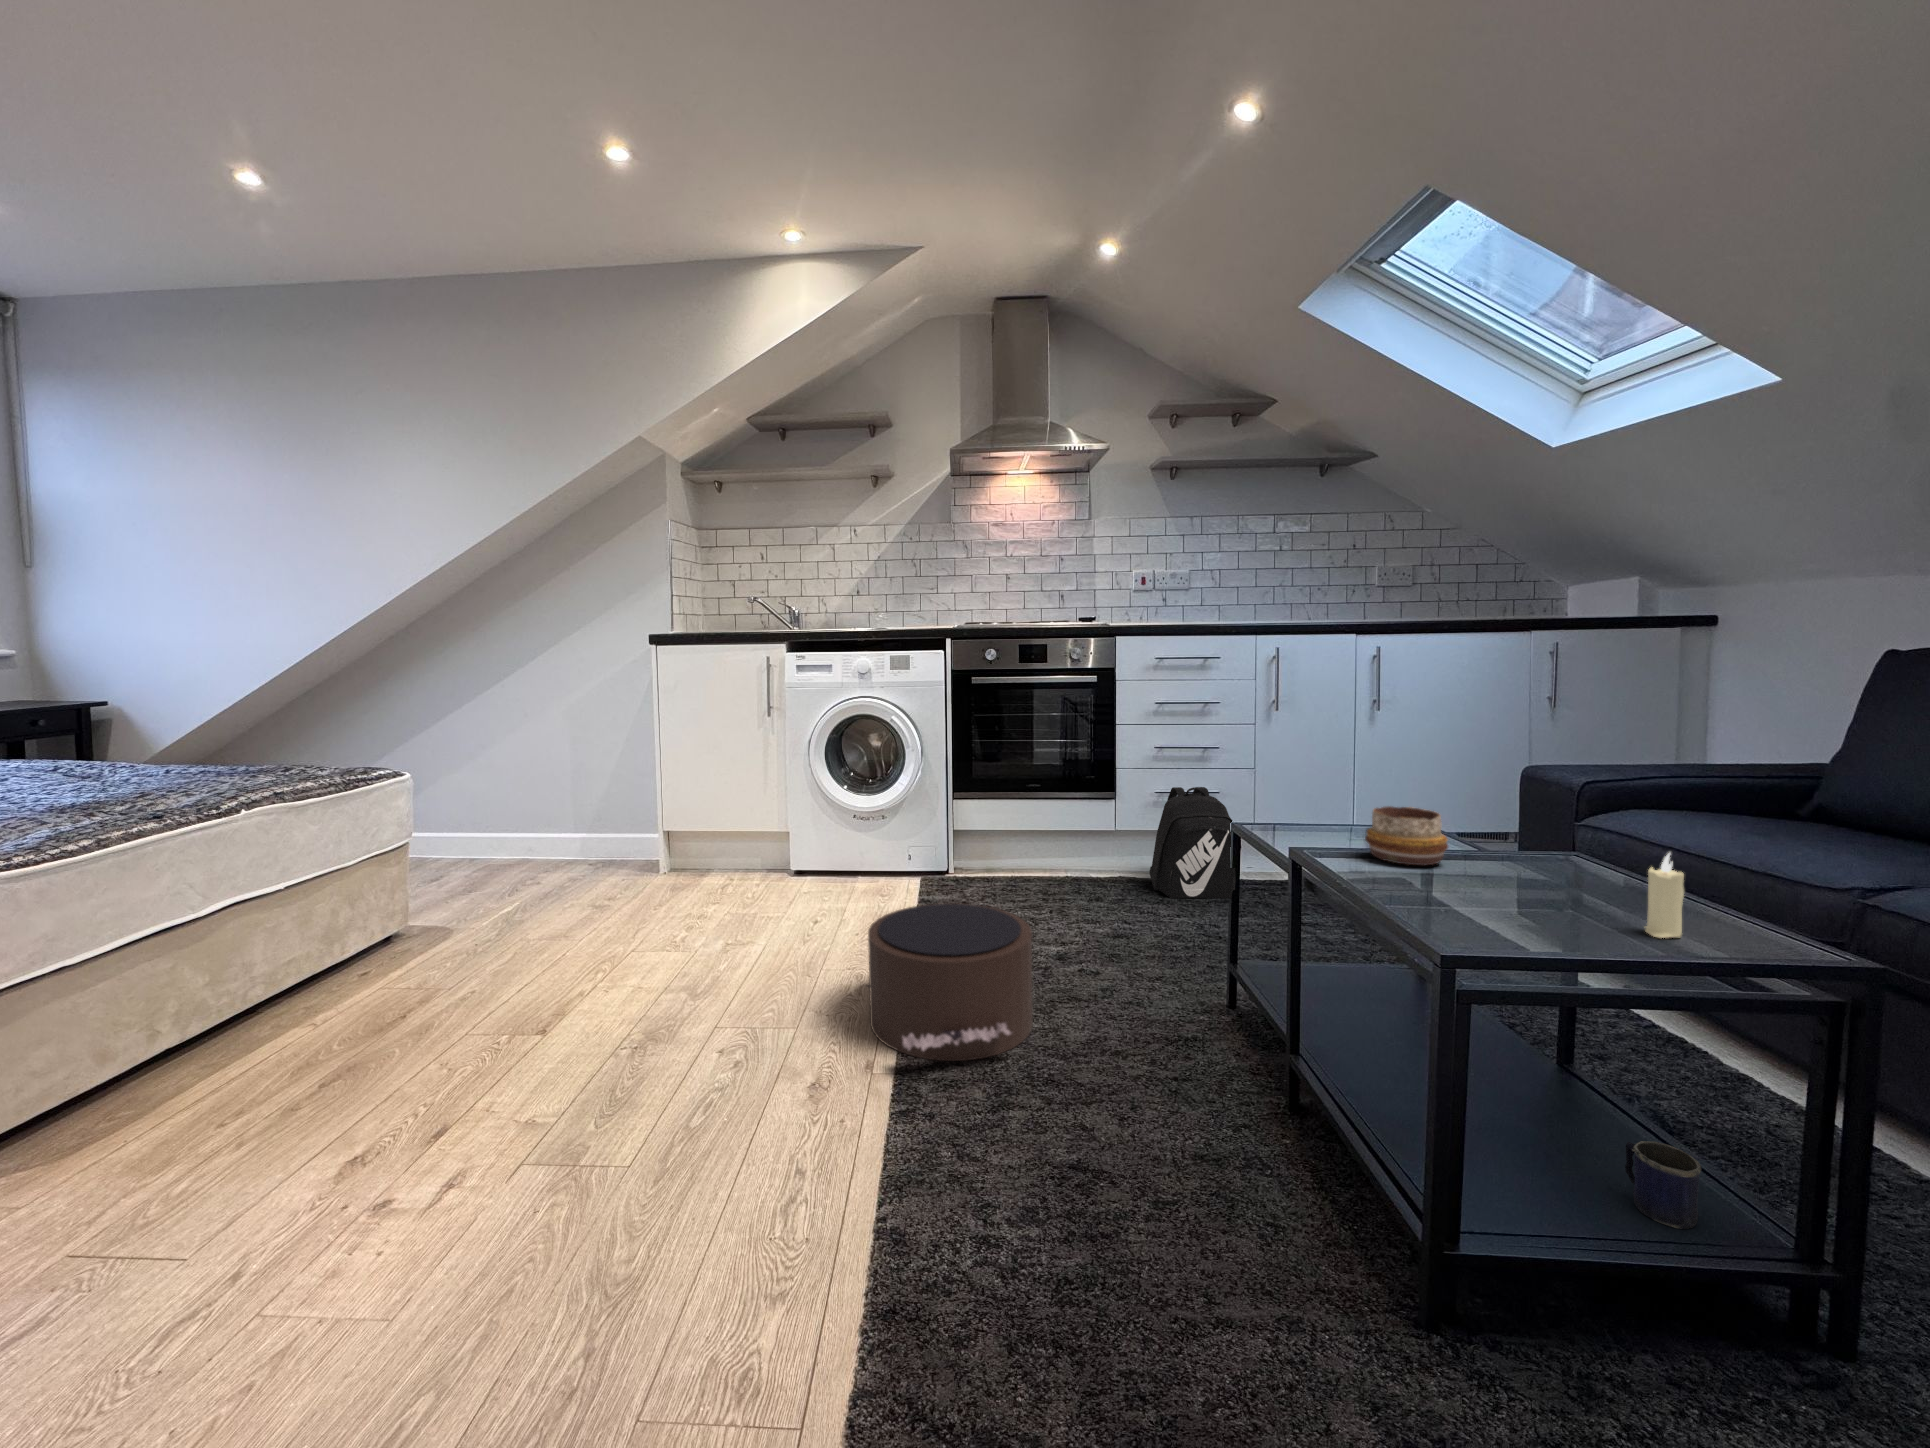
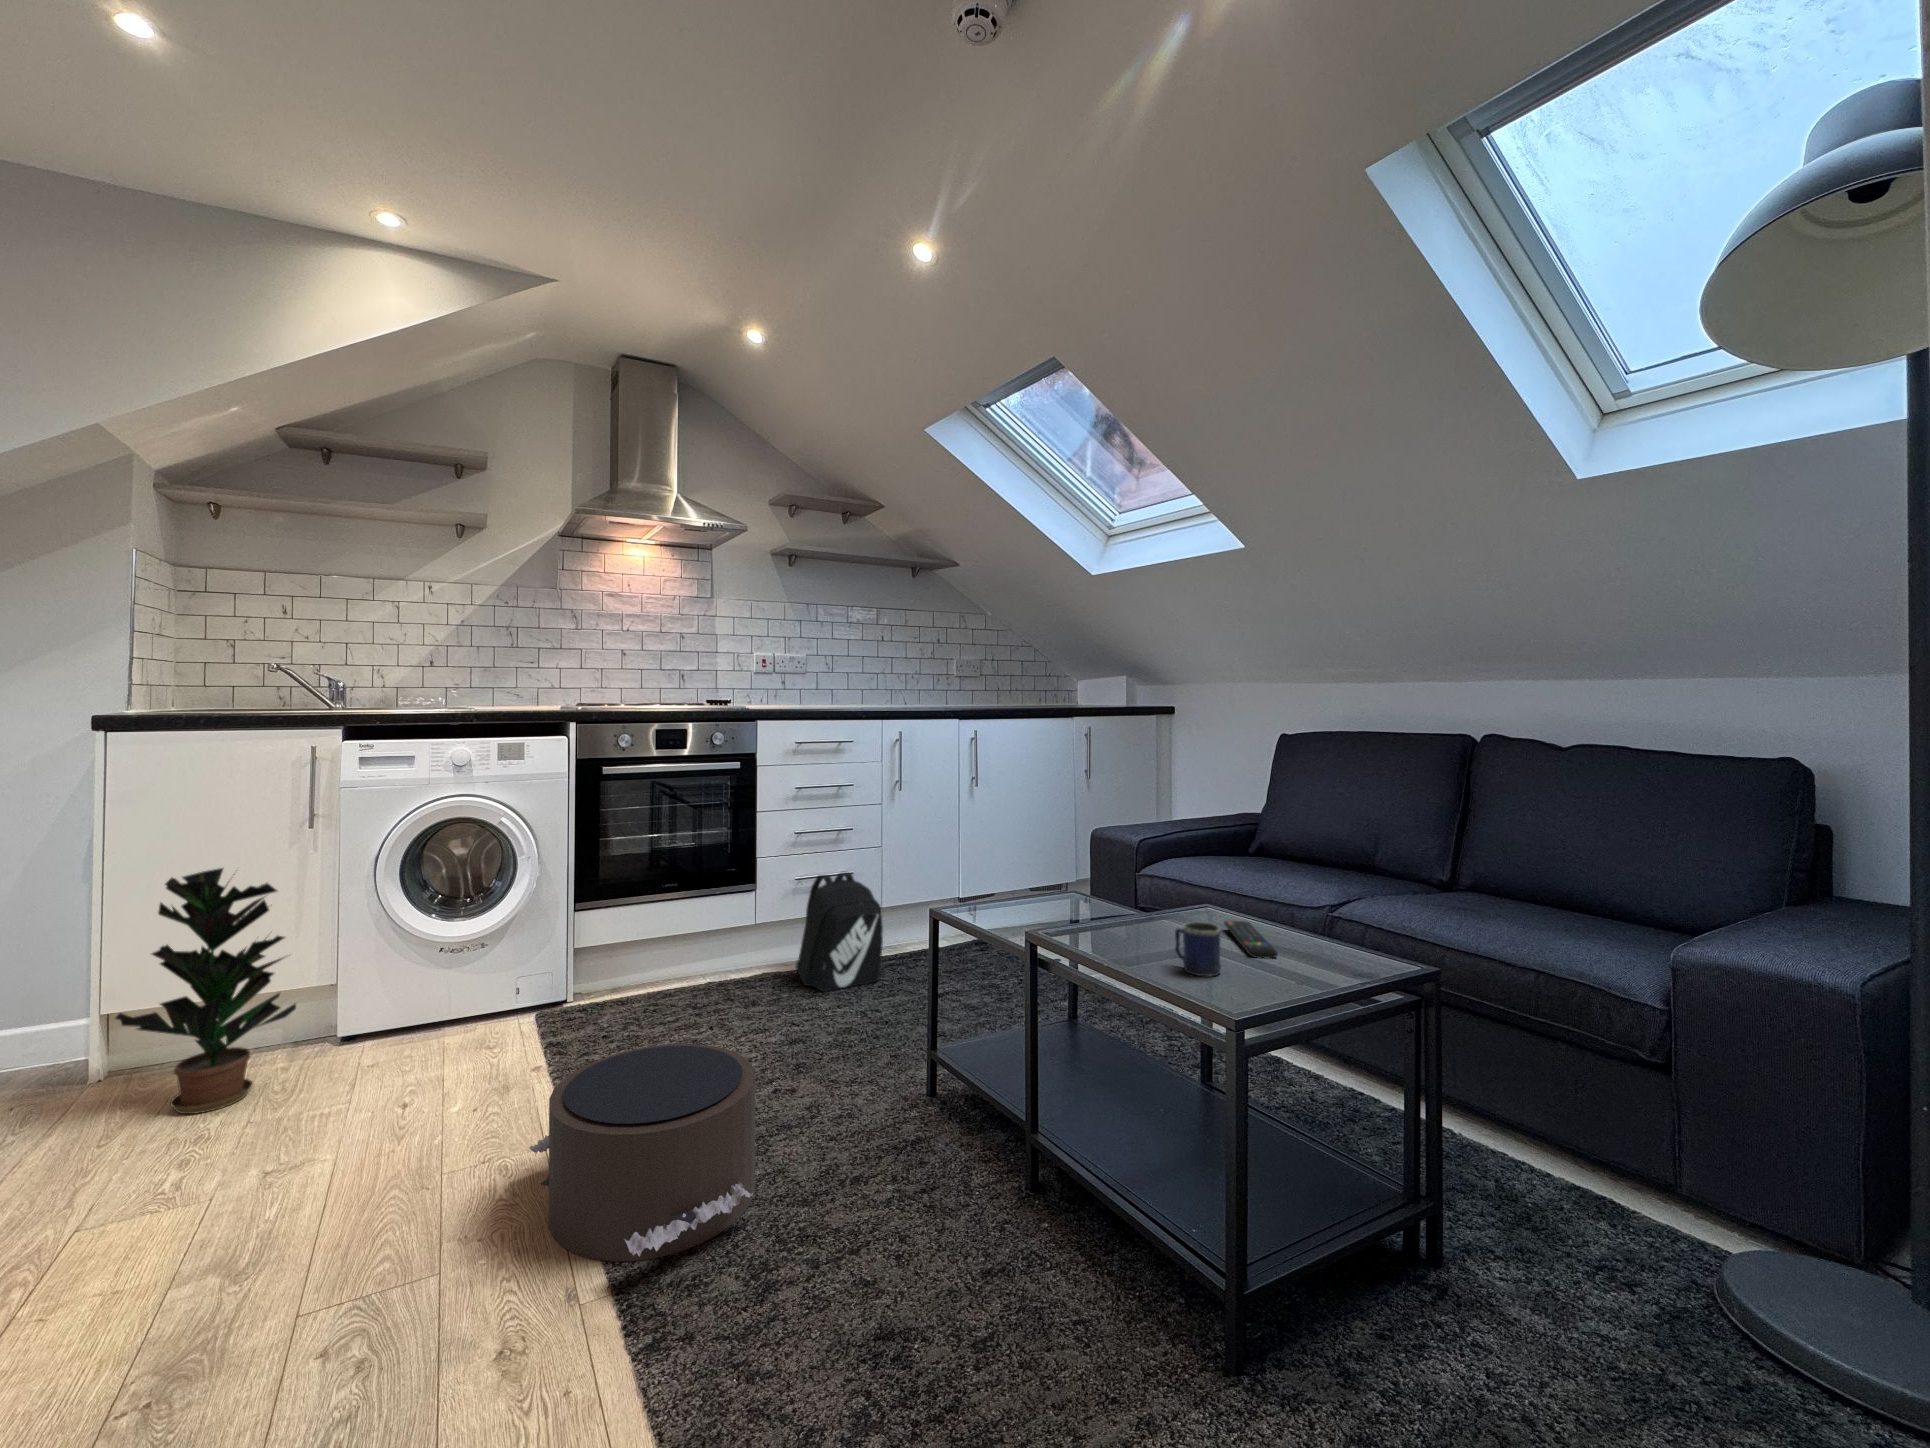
potted plant: none [663,739,759,900] -> present [116,868,296,1114]
decorative bowl: present [1365,806,1448,865] -> none [1073,883,1137,936]
candle: present [1644,853,1684,938] -> none [1301,906,1327,974]
remote control: none [1577,868,1623,914] -> present [1224,921,1278,959]
mug: present [1625,1141,1701,1229] -> present [1175,922,1221,976]

